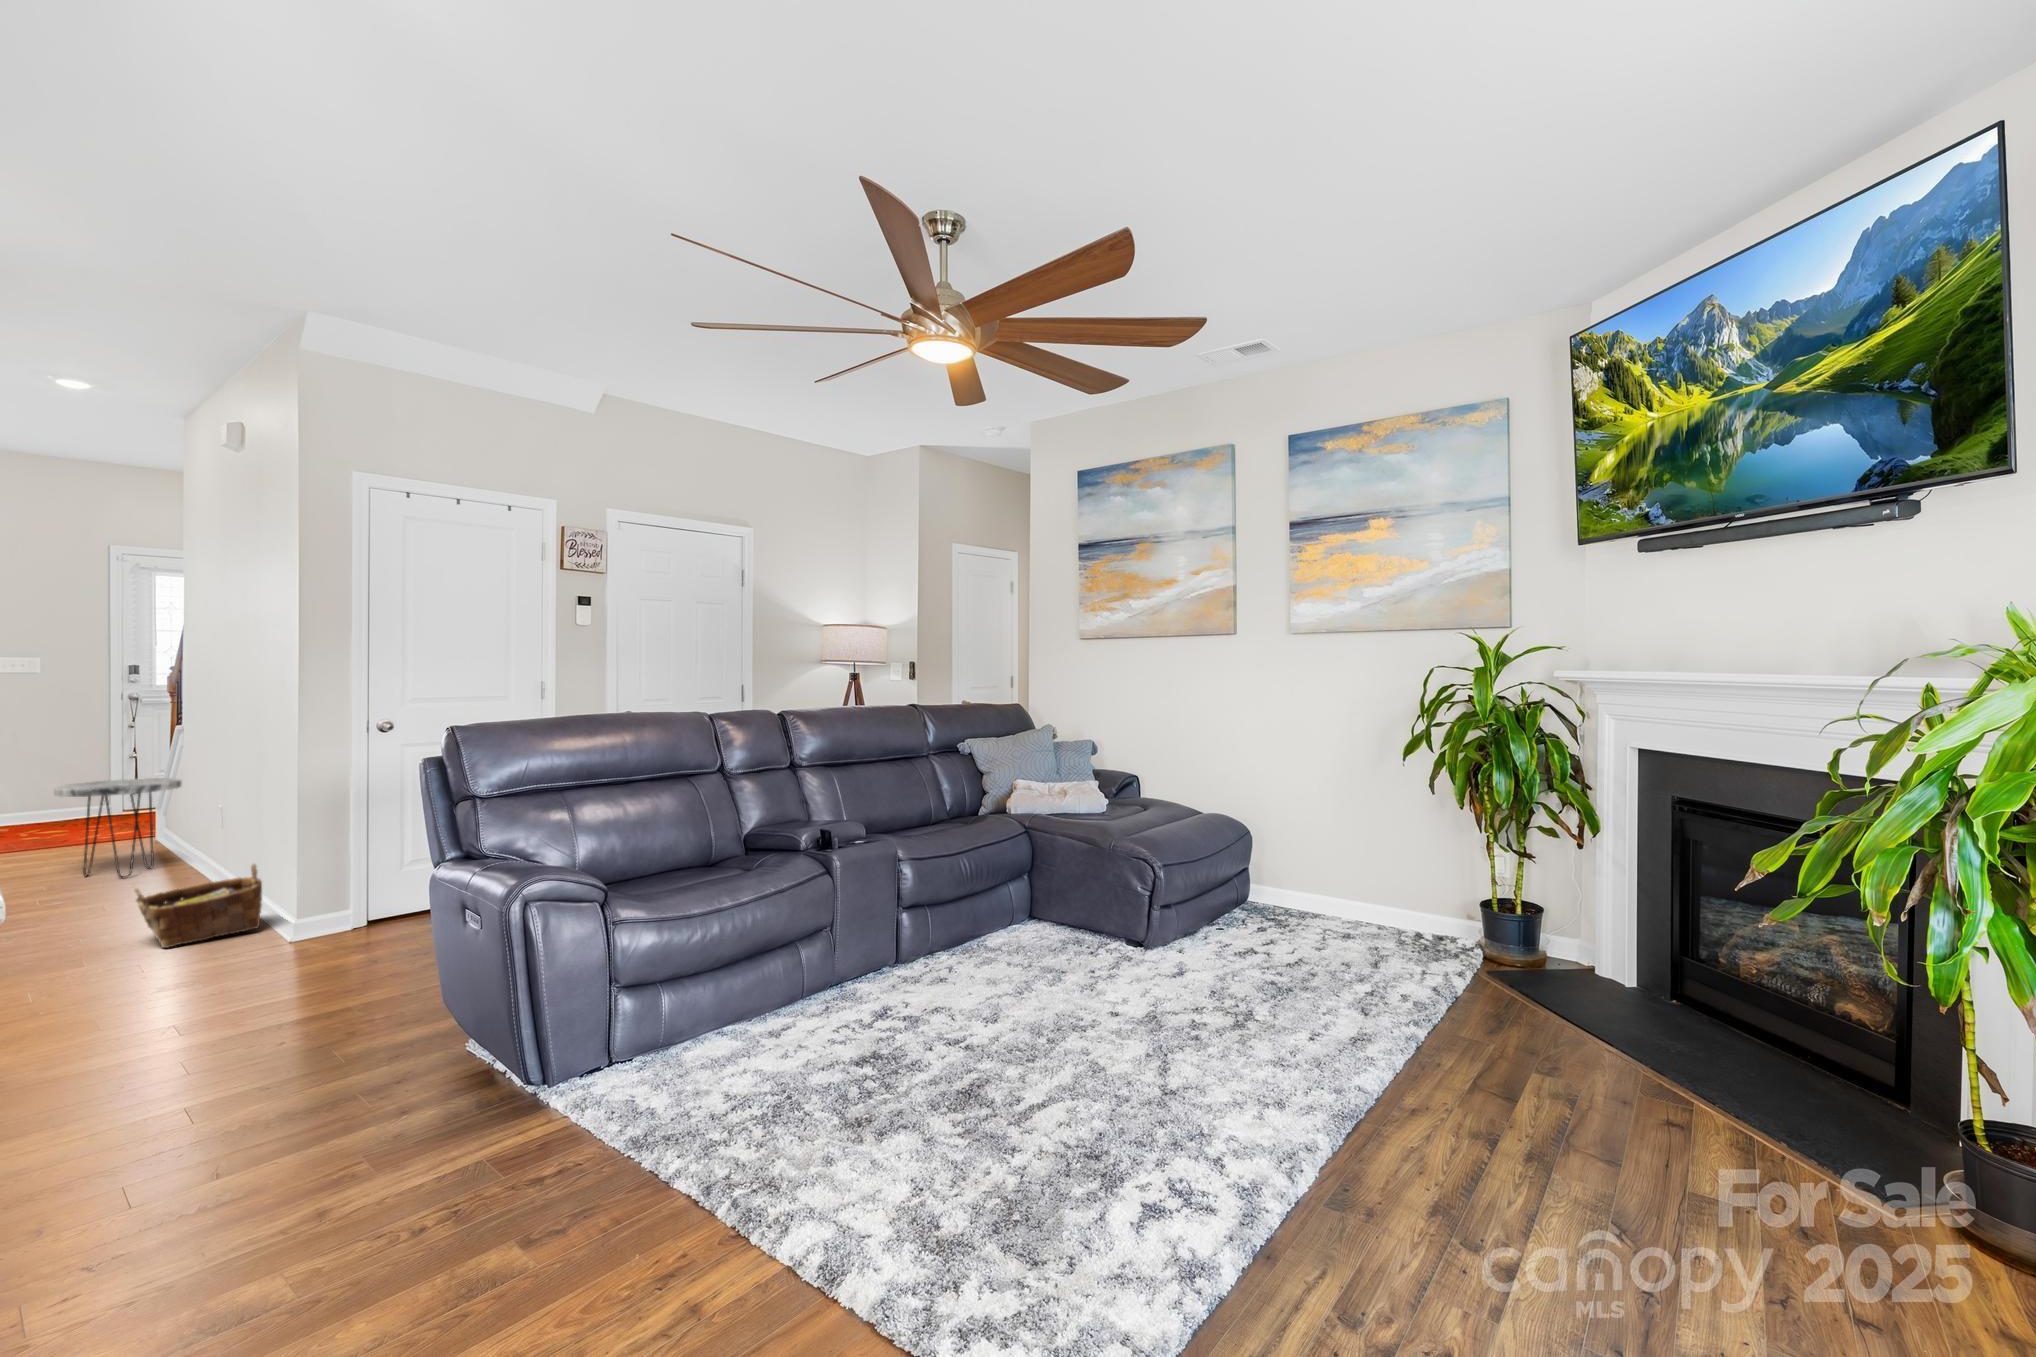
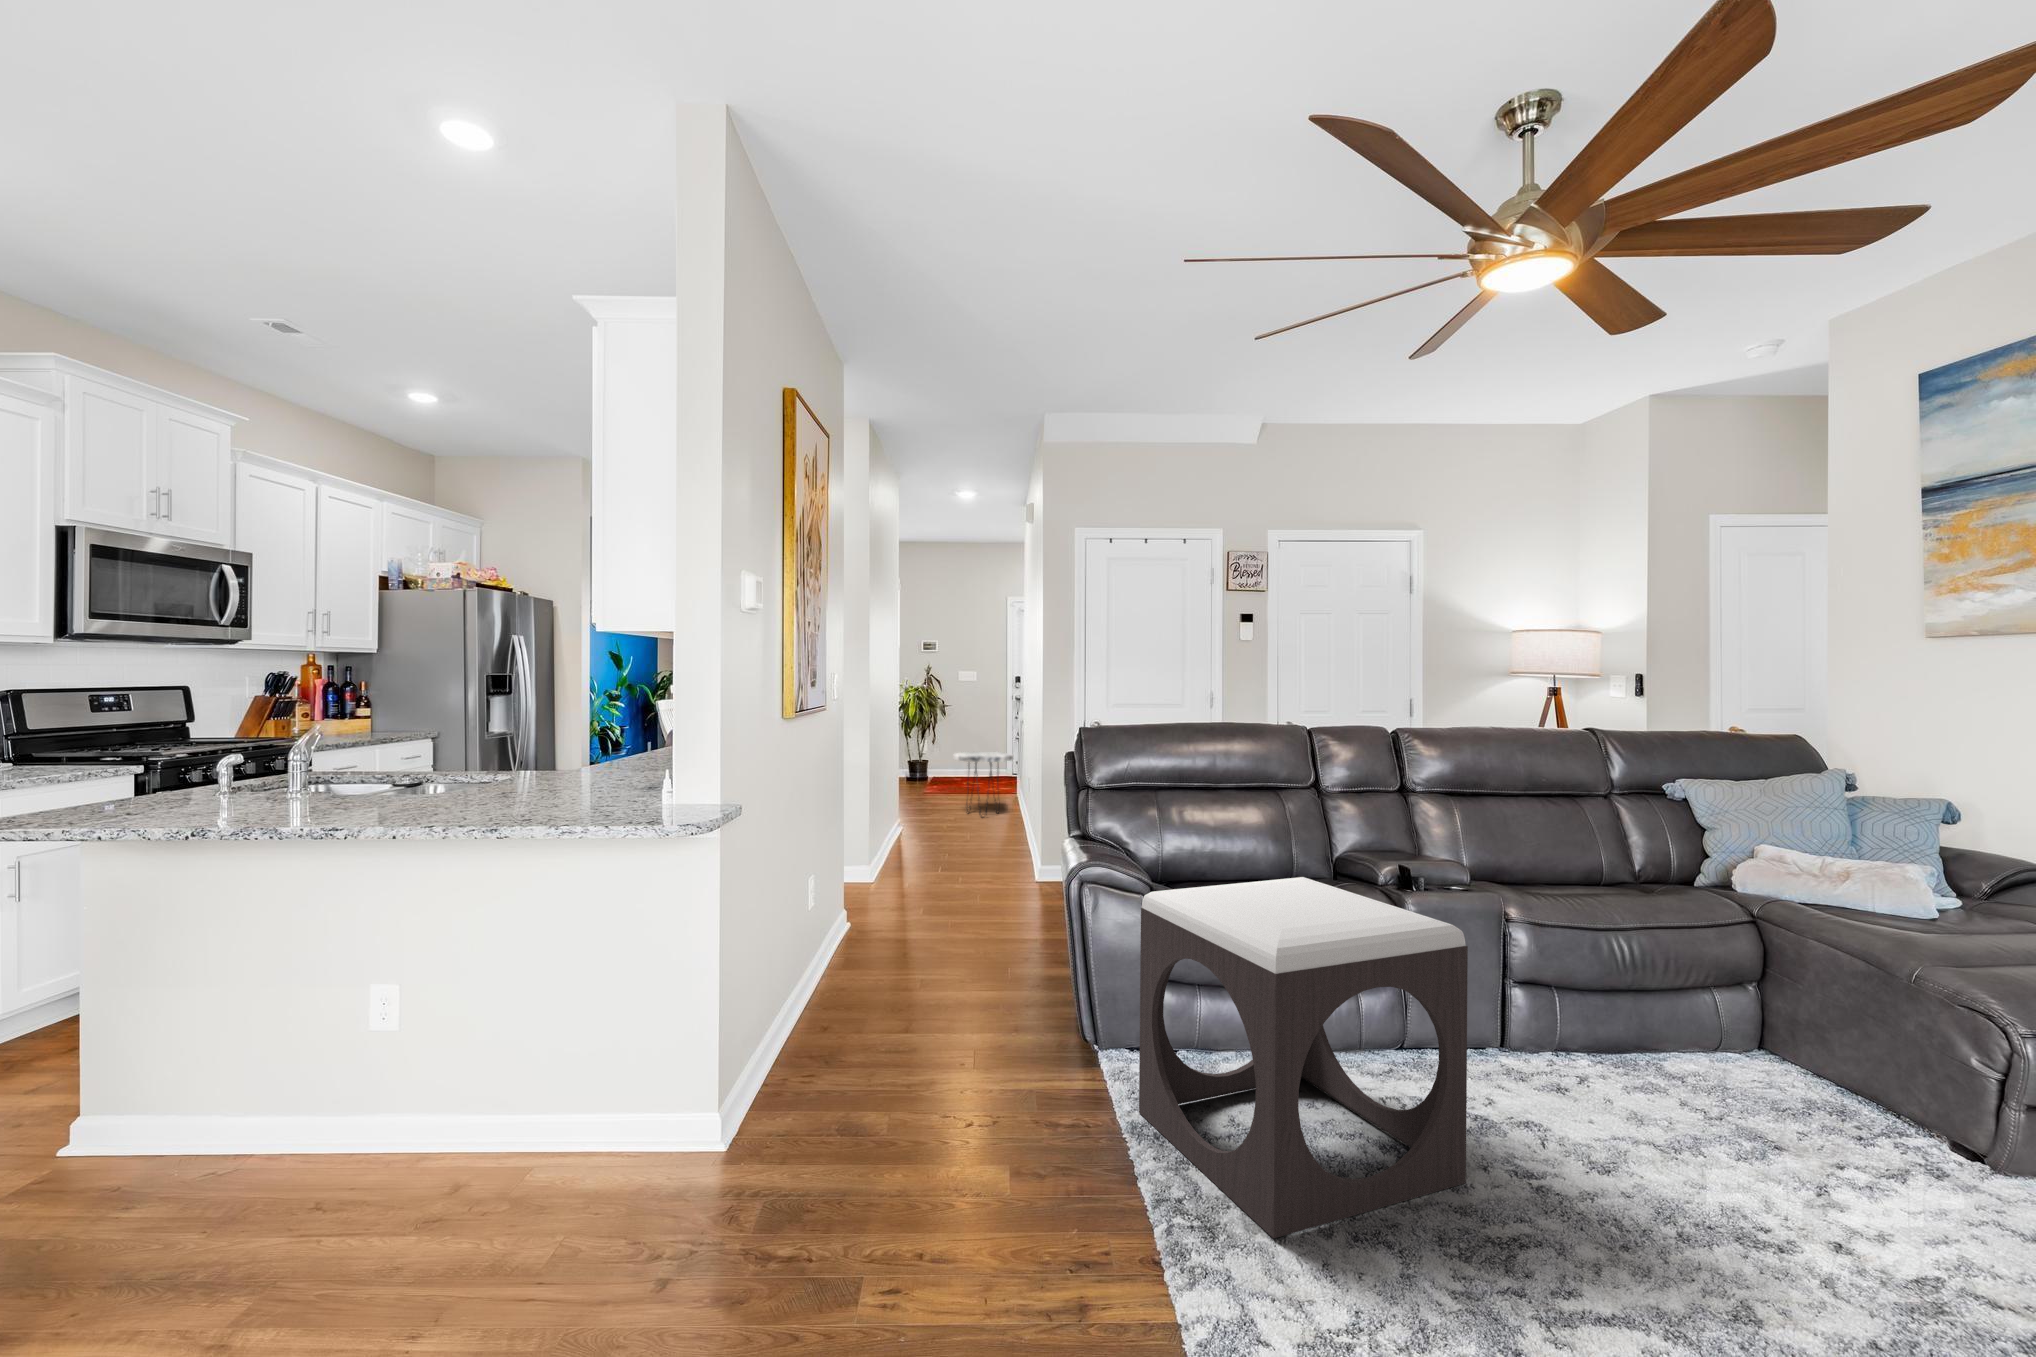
footstool: none [634,852,924,1164] -> present [1139,877,1468,1238]
woven basket: present [135,864,262,948] -> none [959,819,1024,868]

